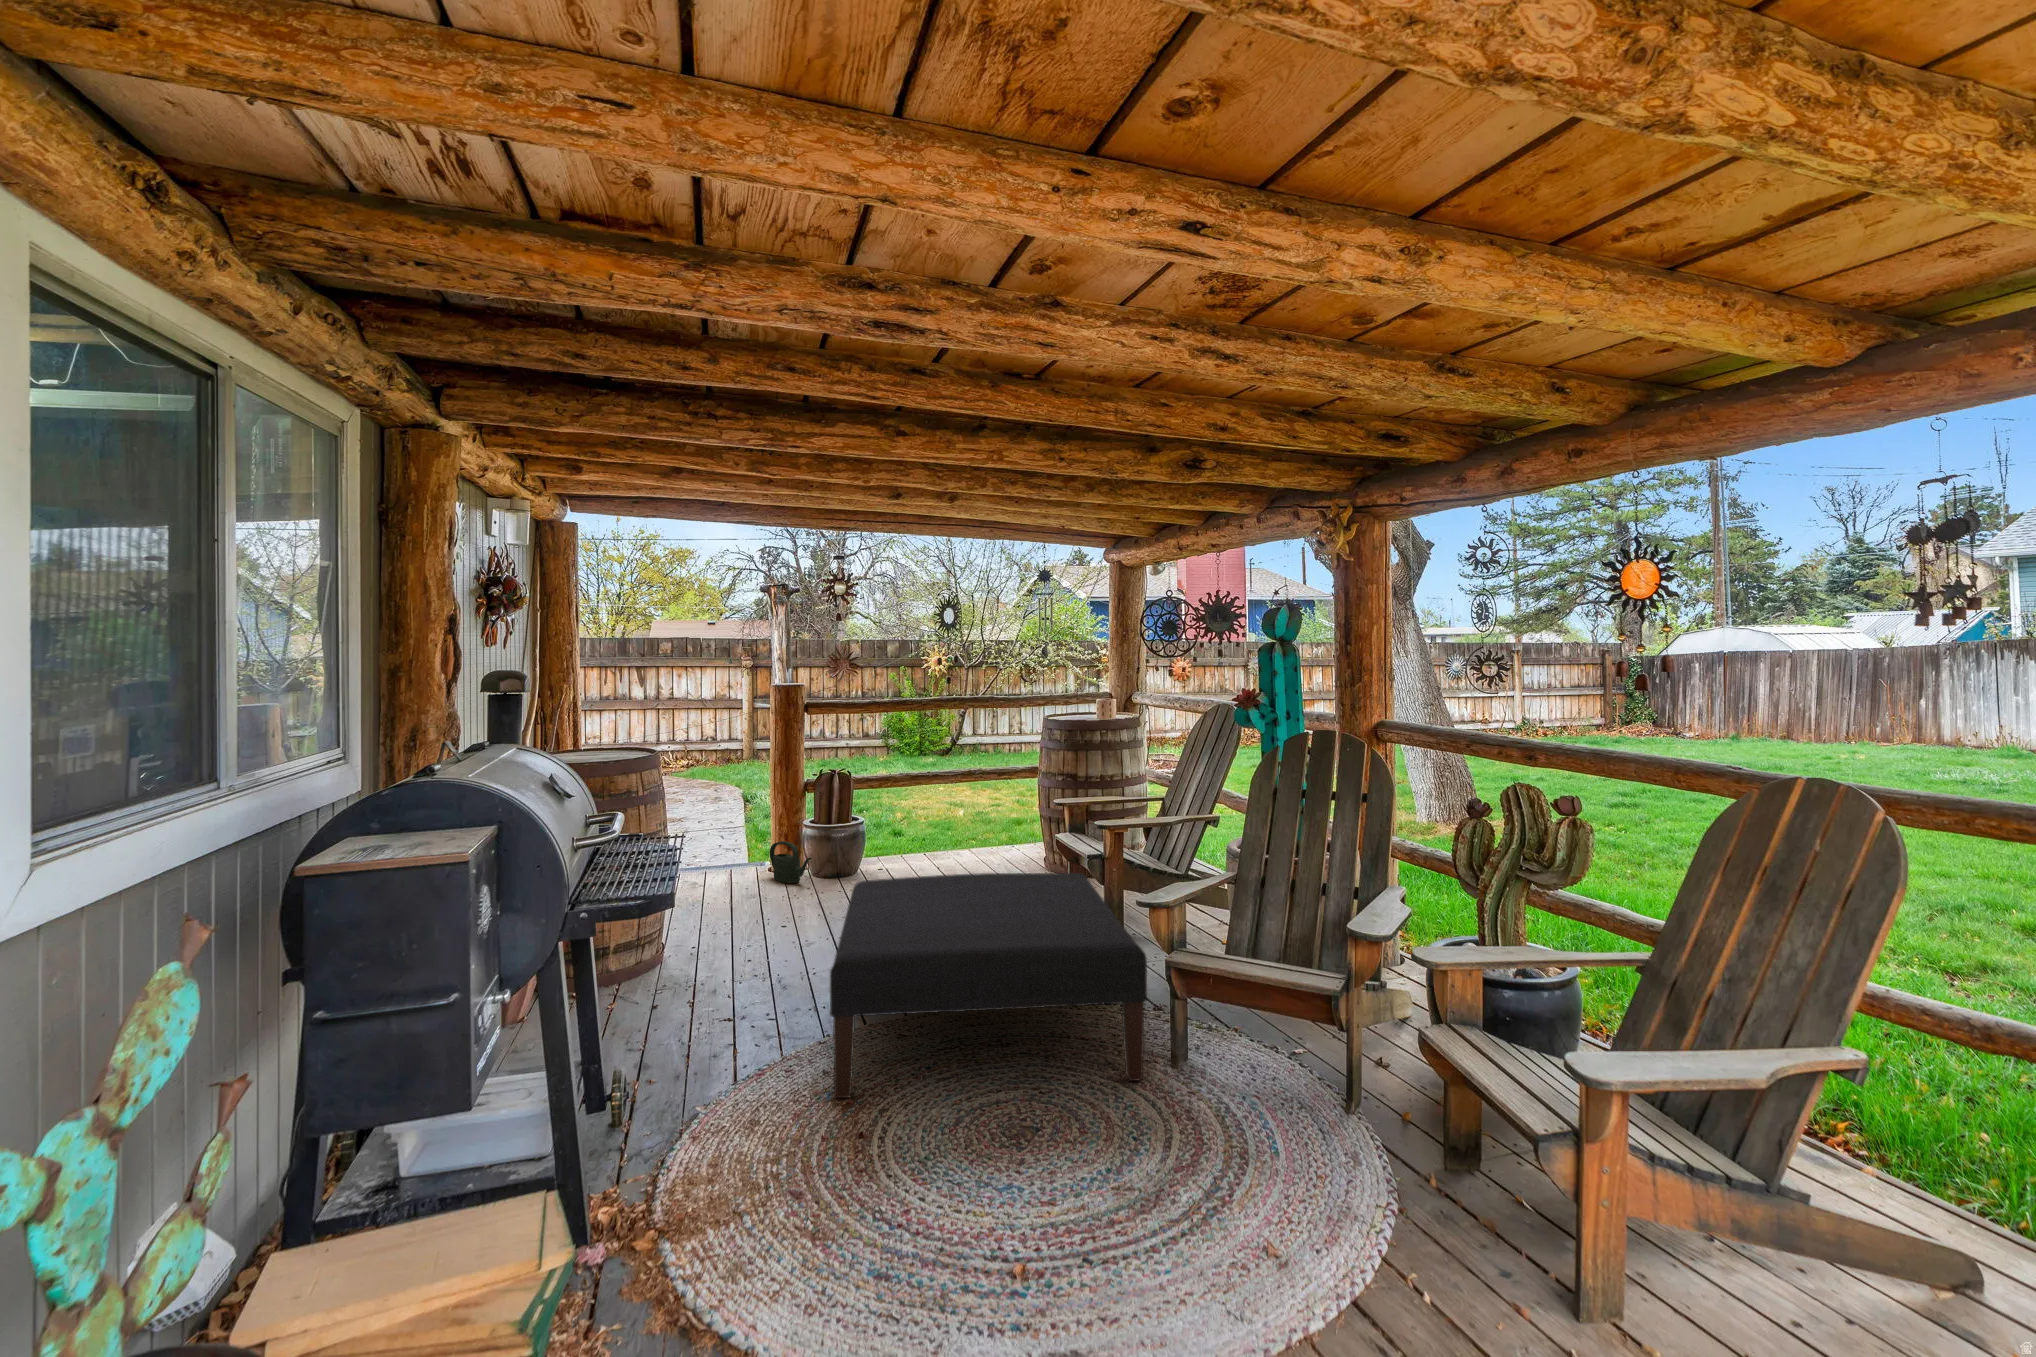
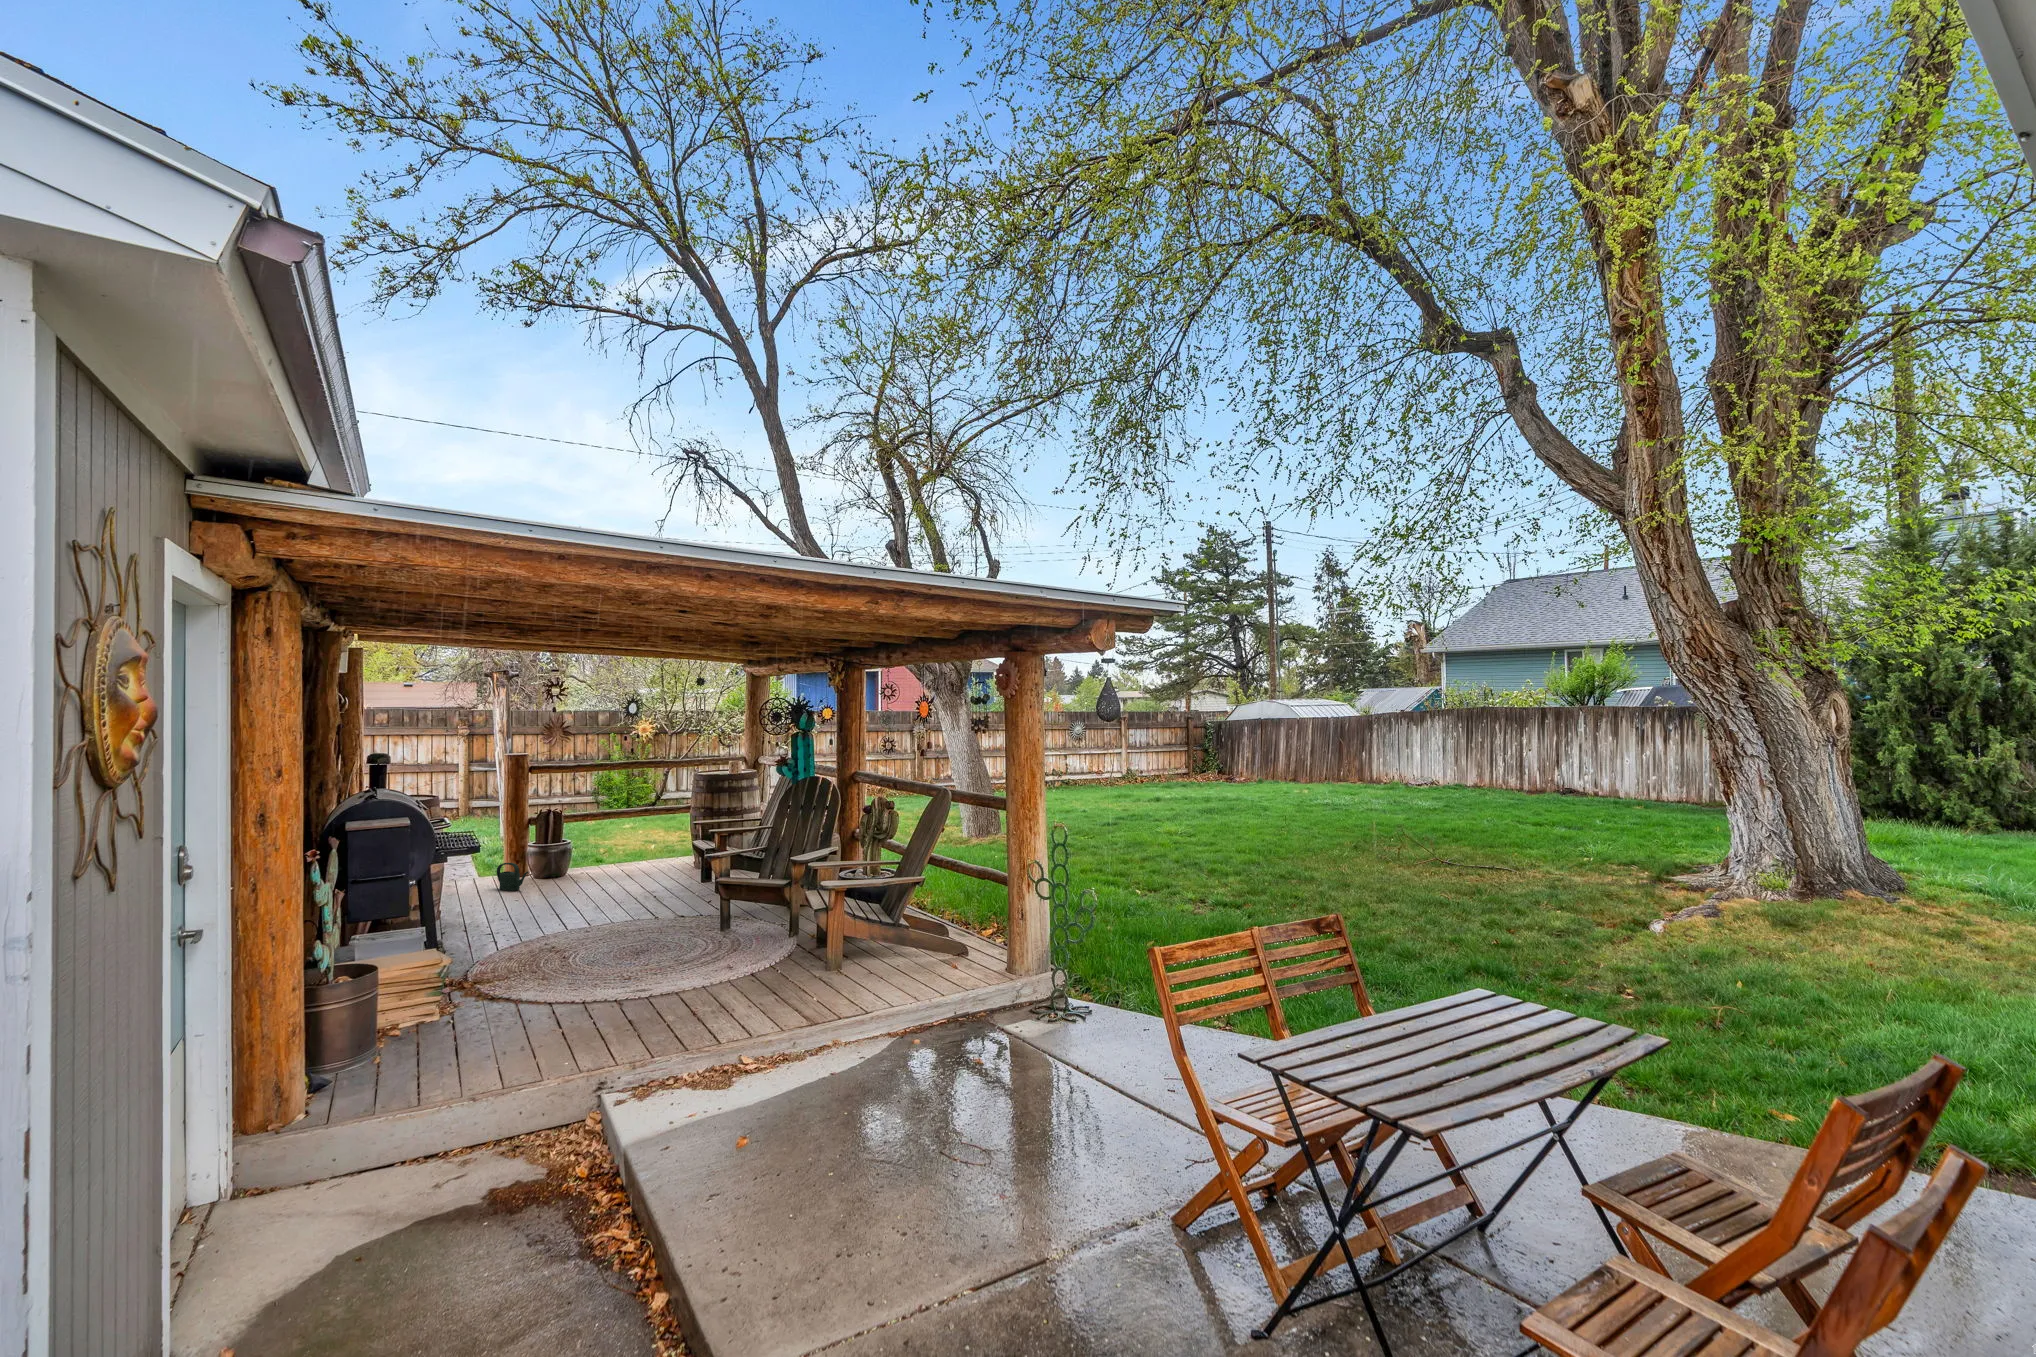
ottoman: present [830,873,1147,1098] -> none [542,859,707,960]

